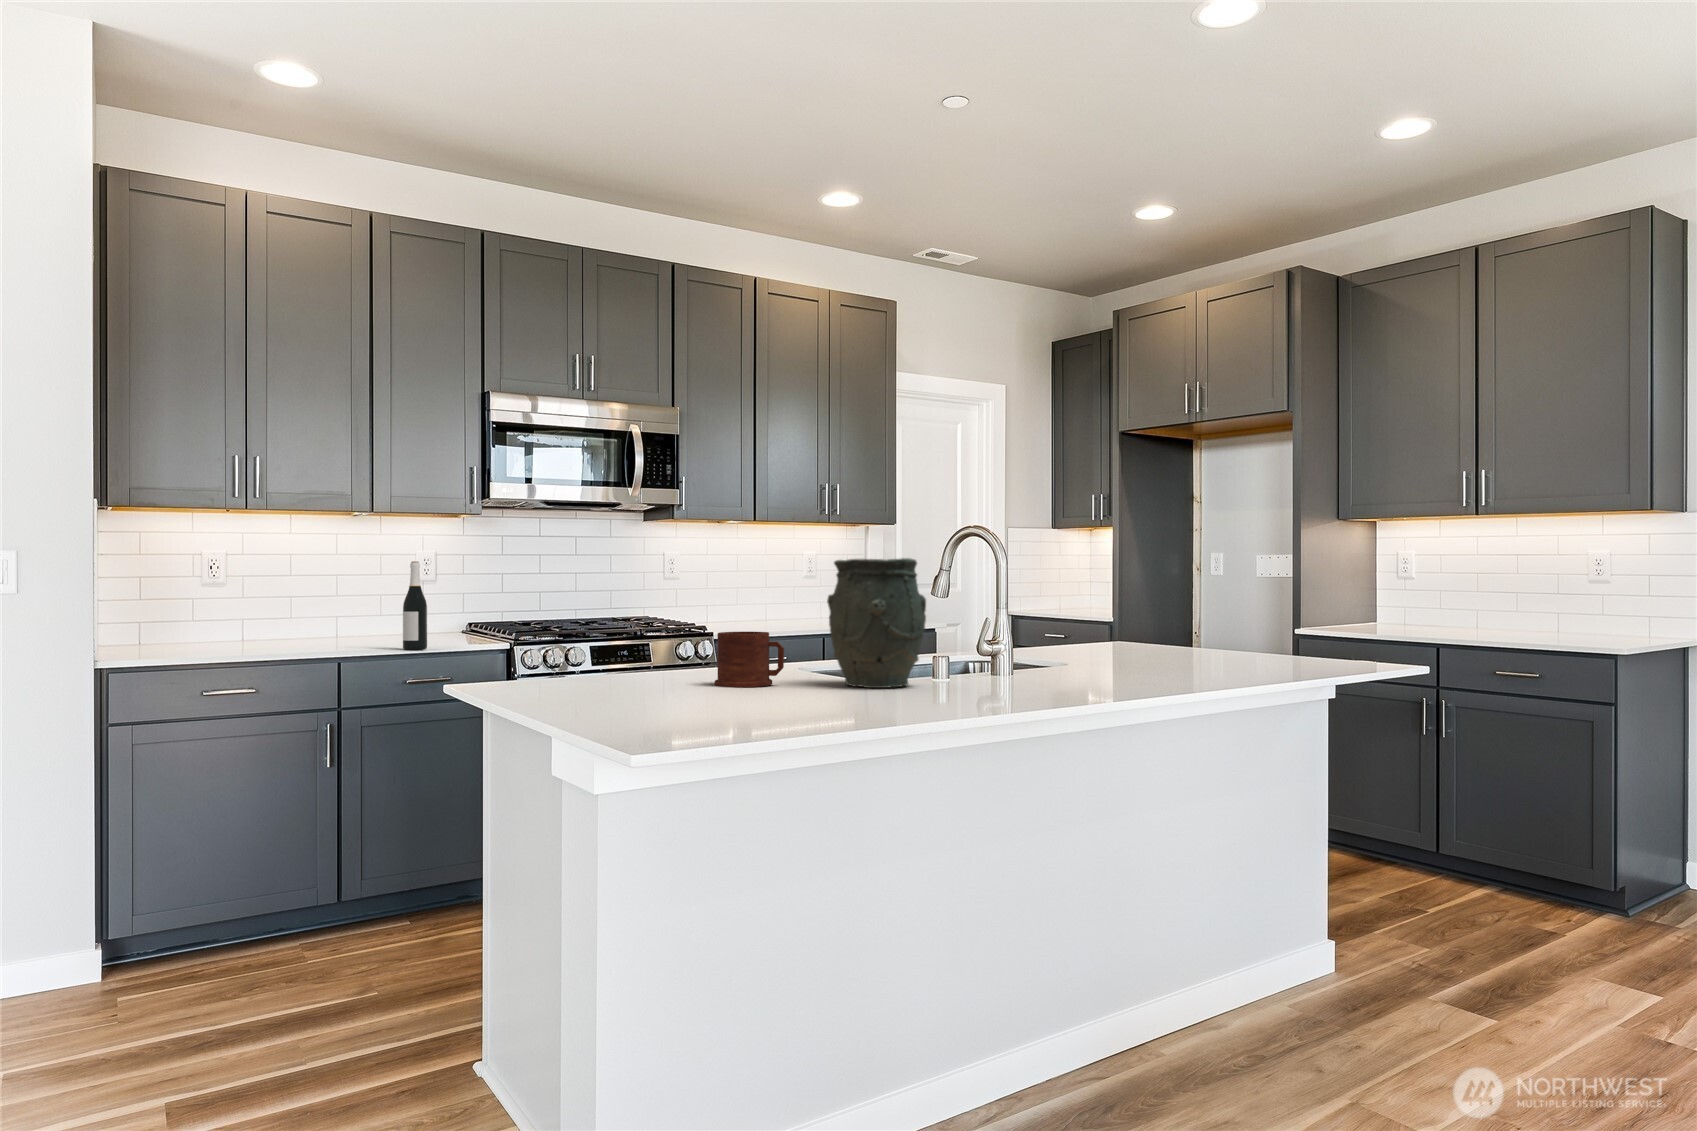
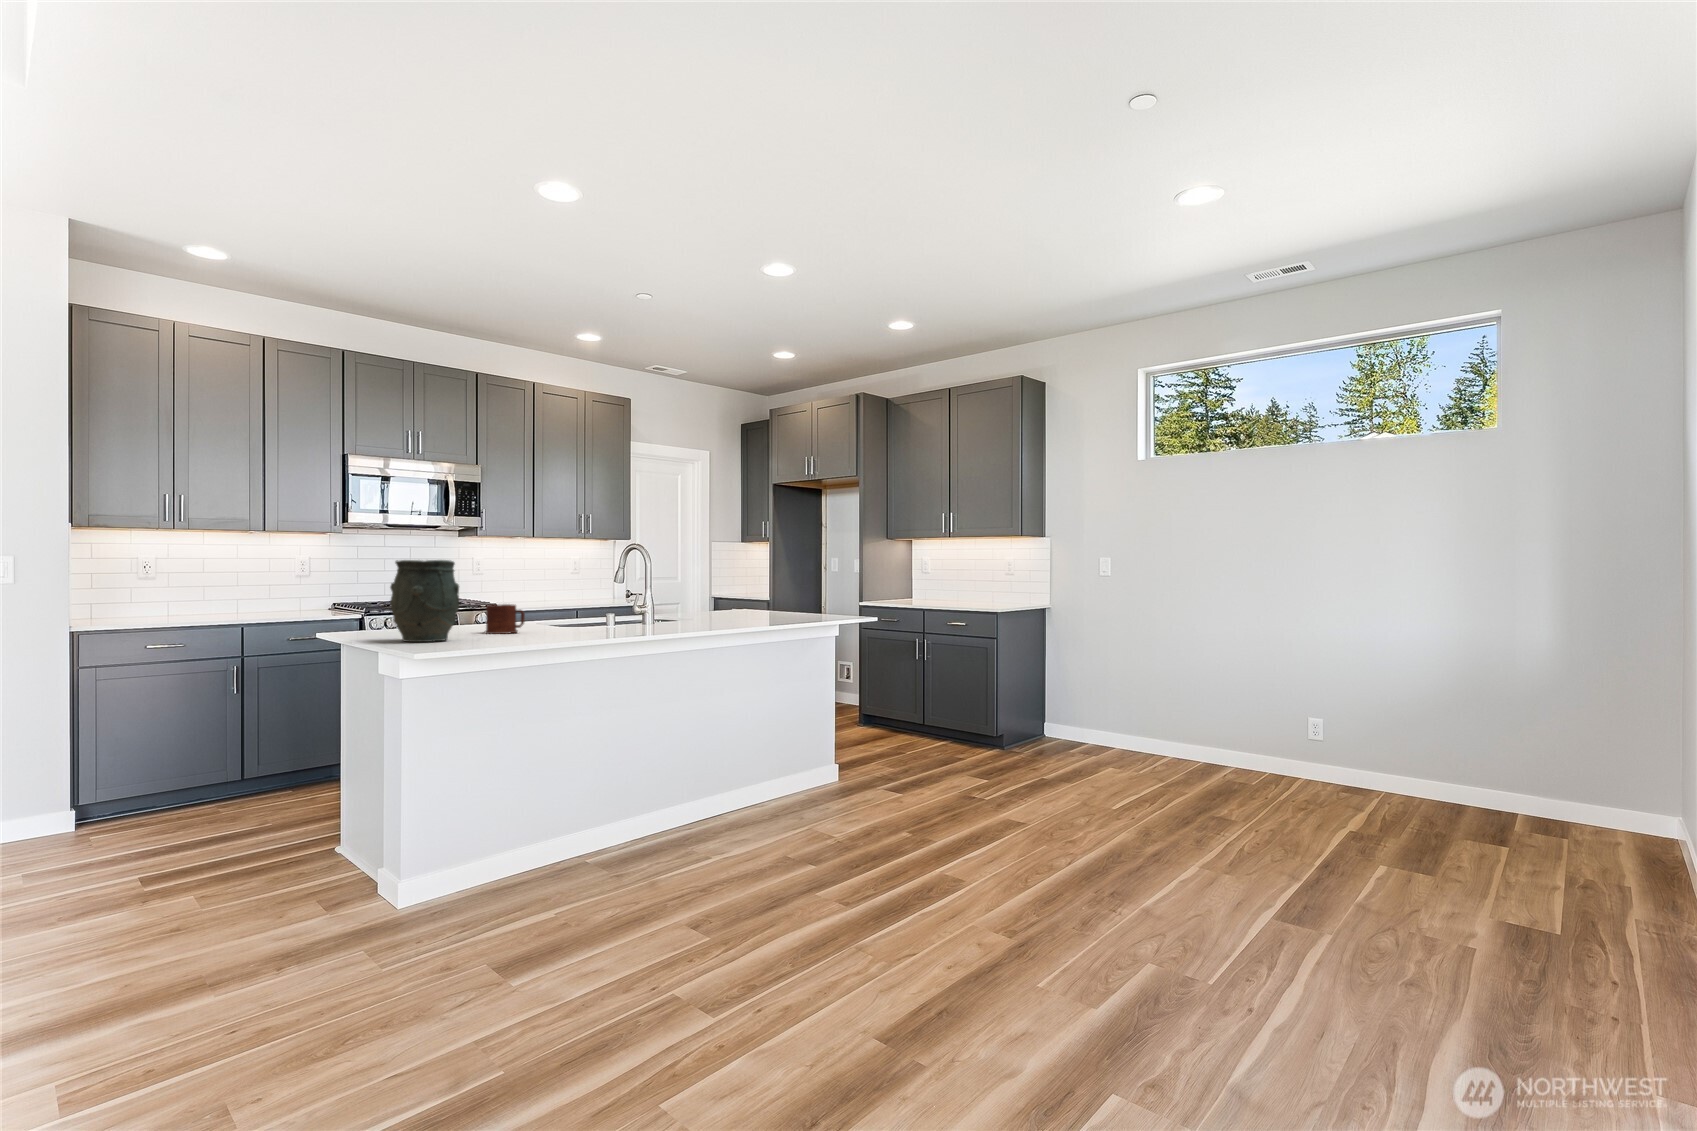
vase: present [827,558,926,688] -> present [390,560,459,642]
wine bottle: present [403,561,427,650] -> none [287,563,304,619]

